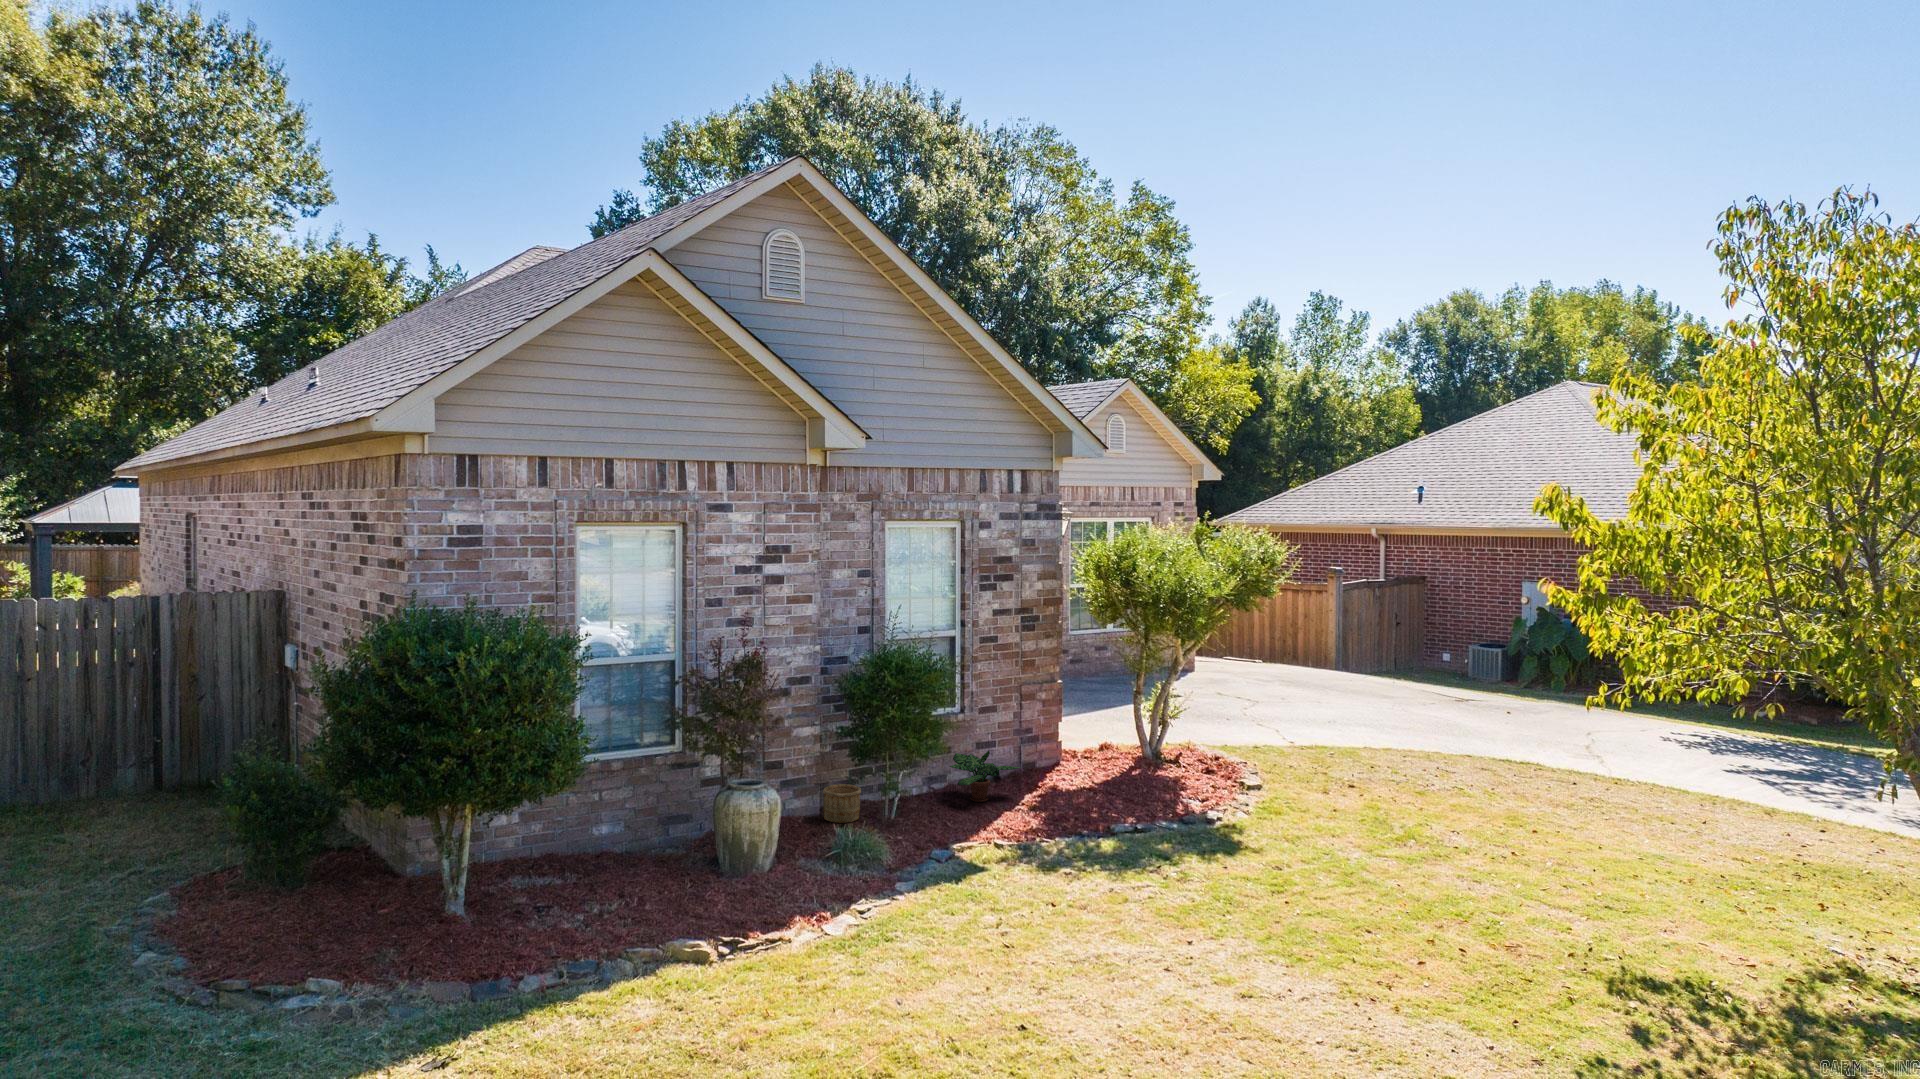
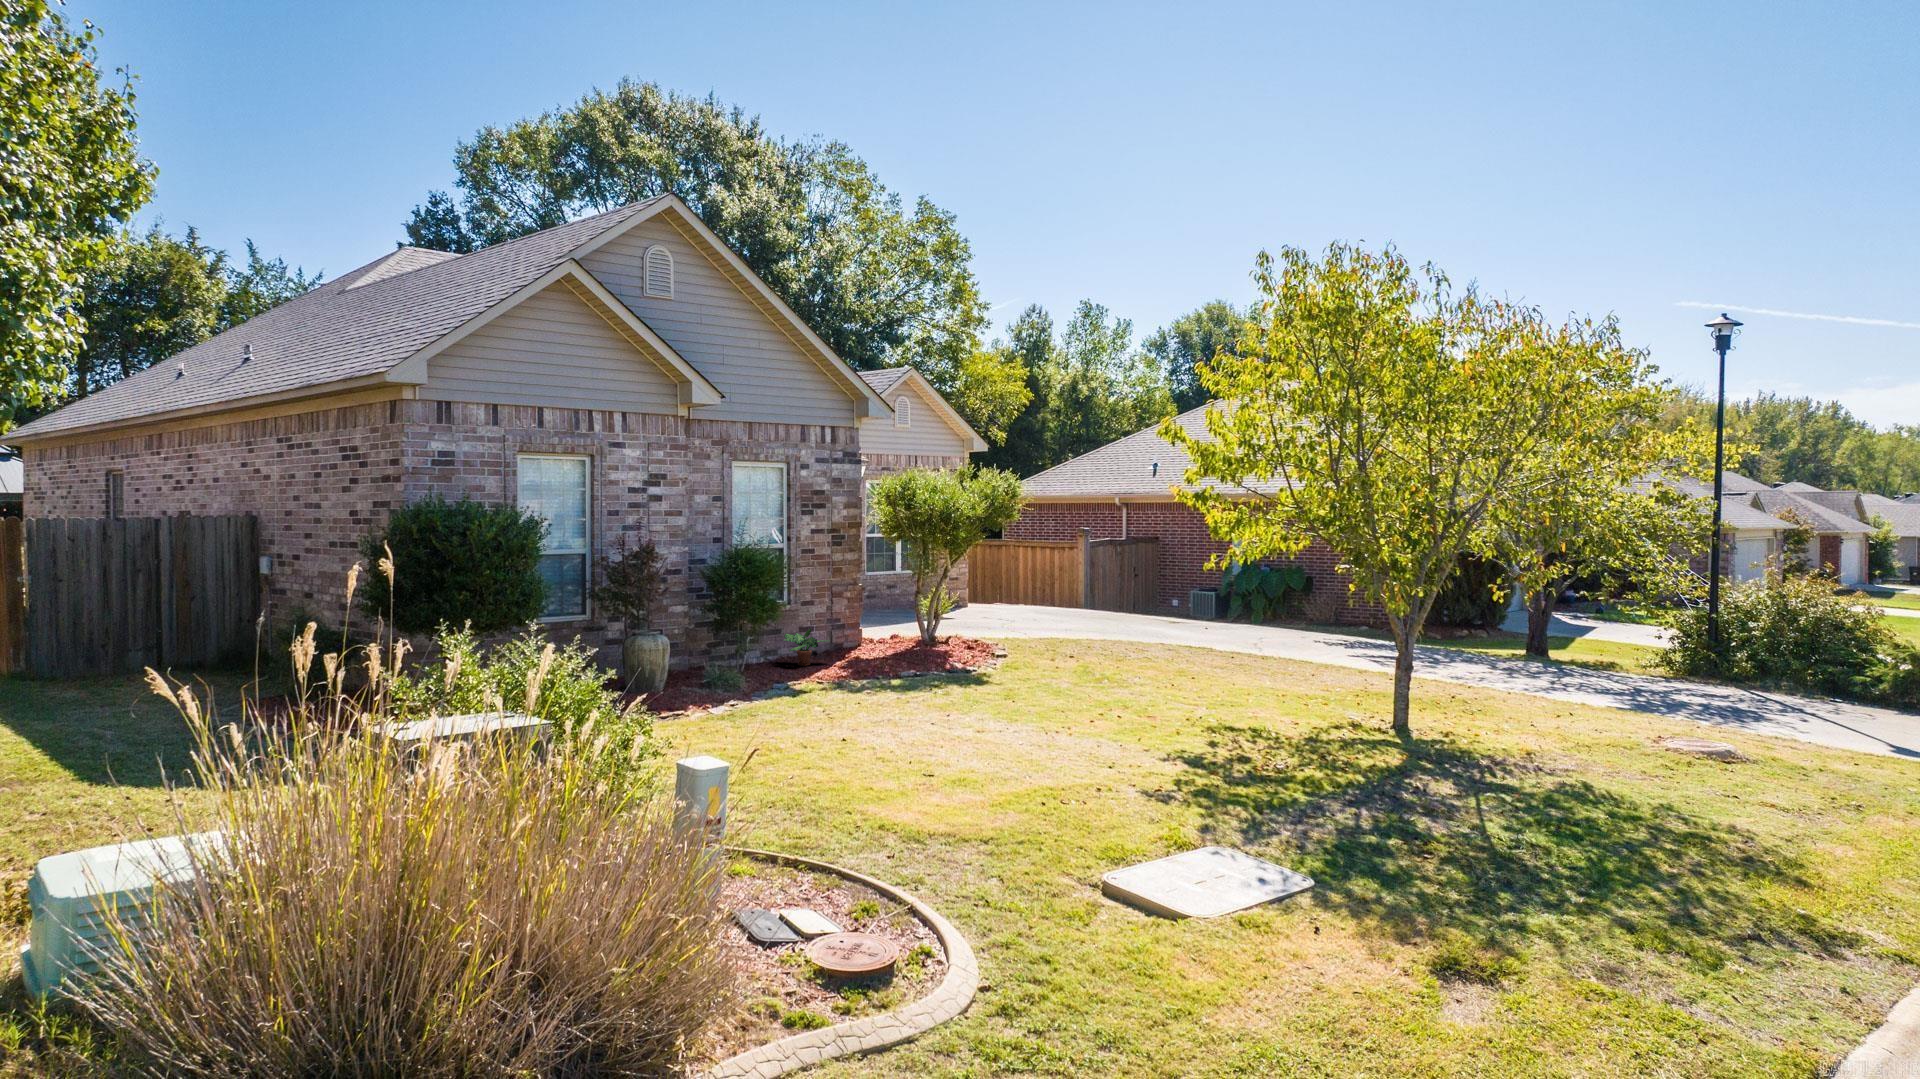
wooden bucket: present [823,784,861,823] -> none [692,650,720,675]

